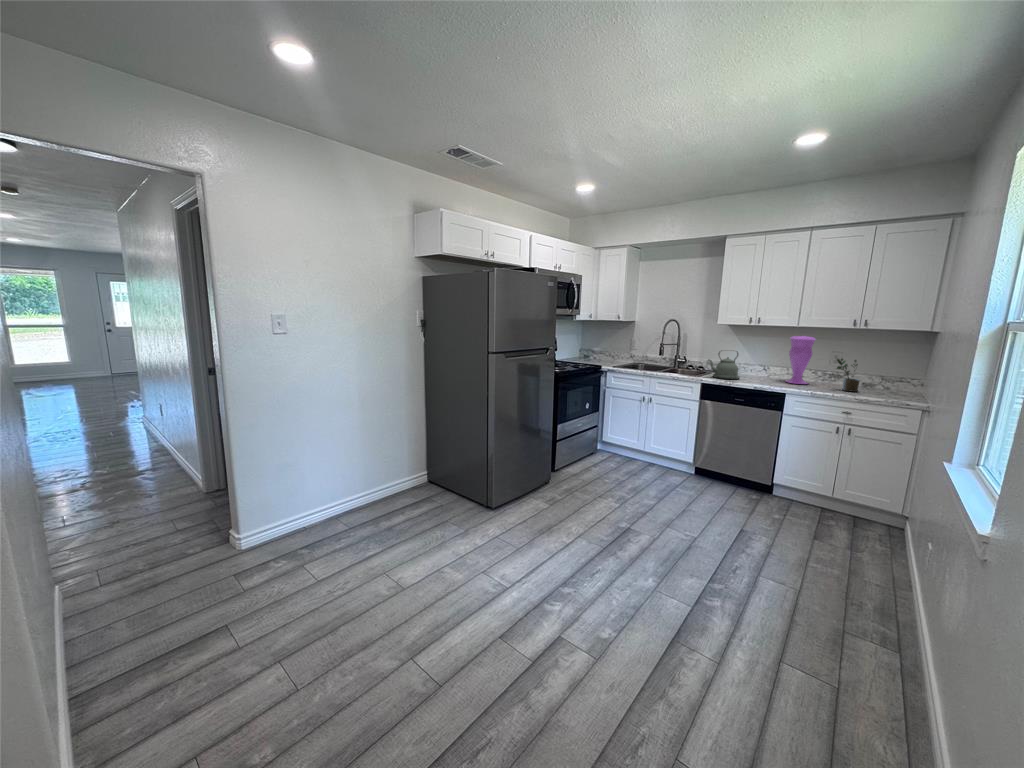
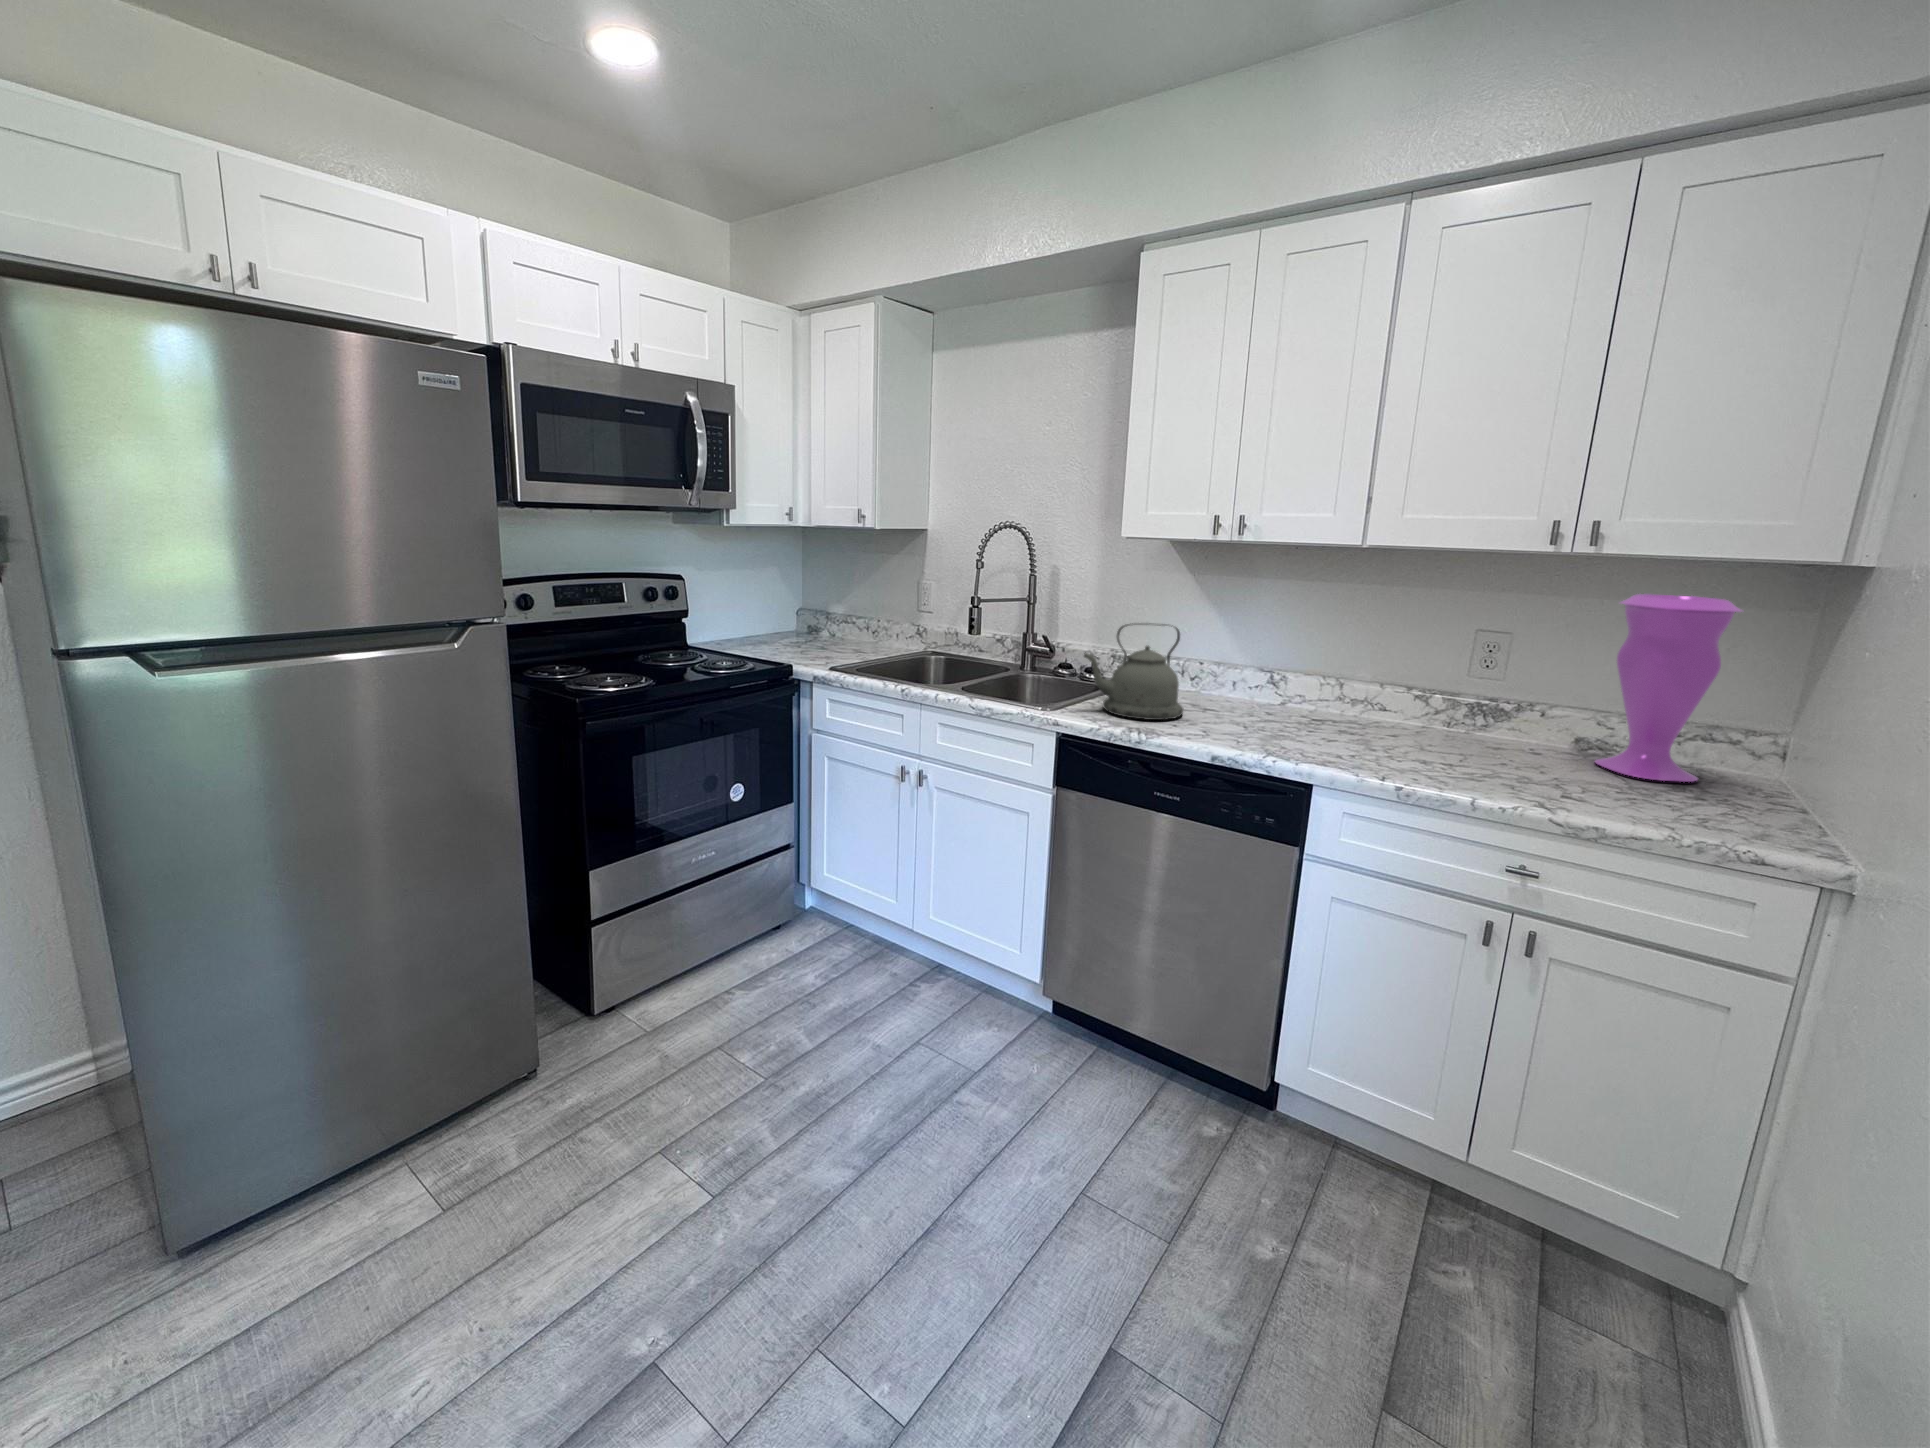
vase: present [786,336,816,384] -> present [1595,594,1742,782]
potted plant: present [837,359,860,392] -> none [1484,657,1567,776]

